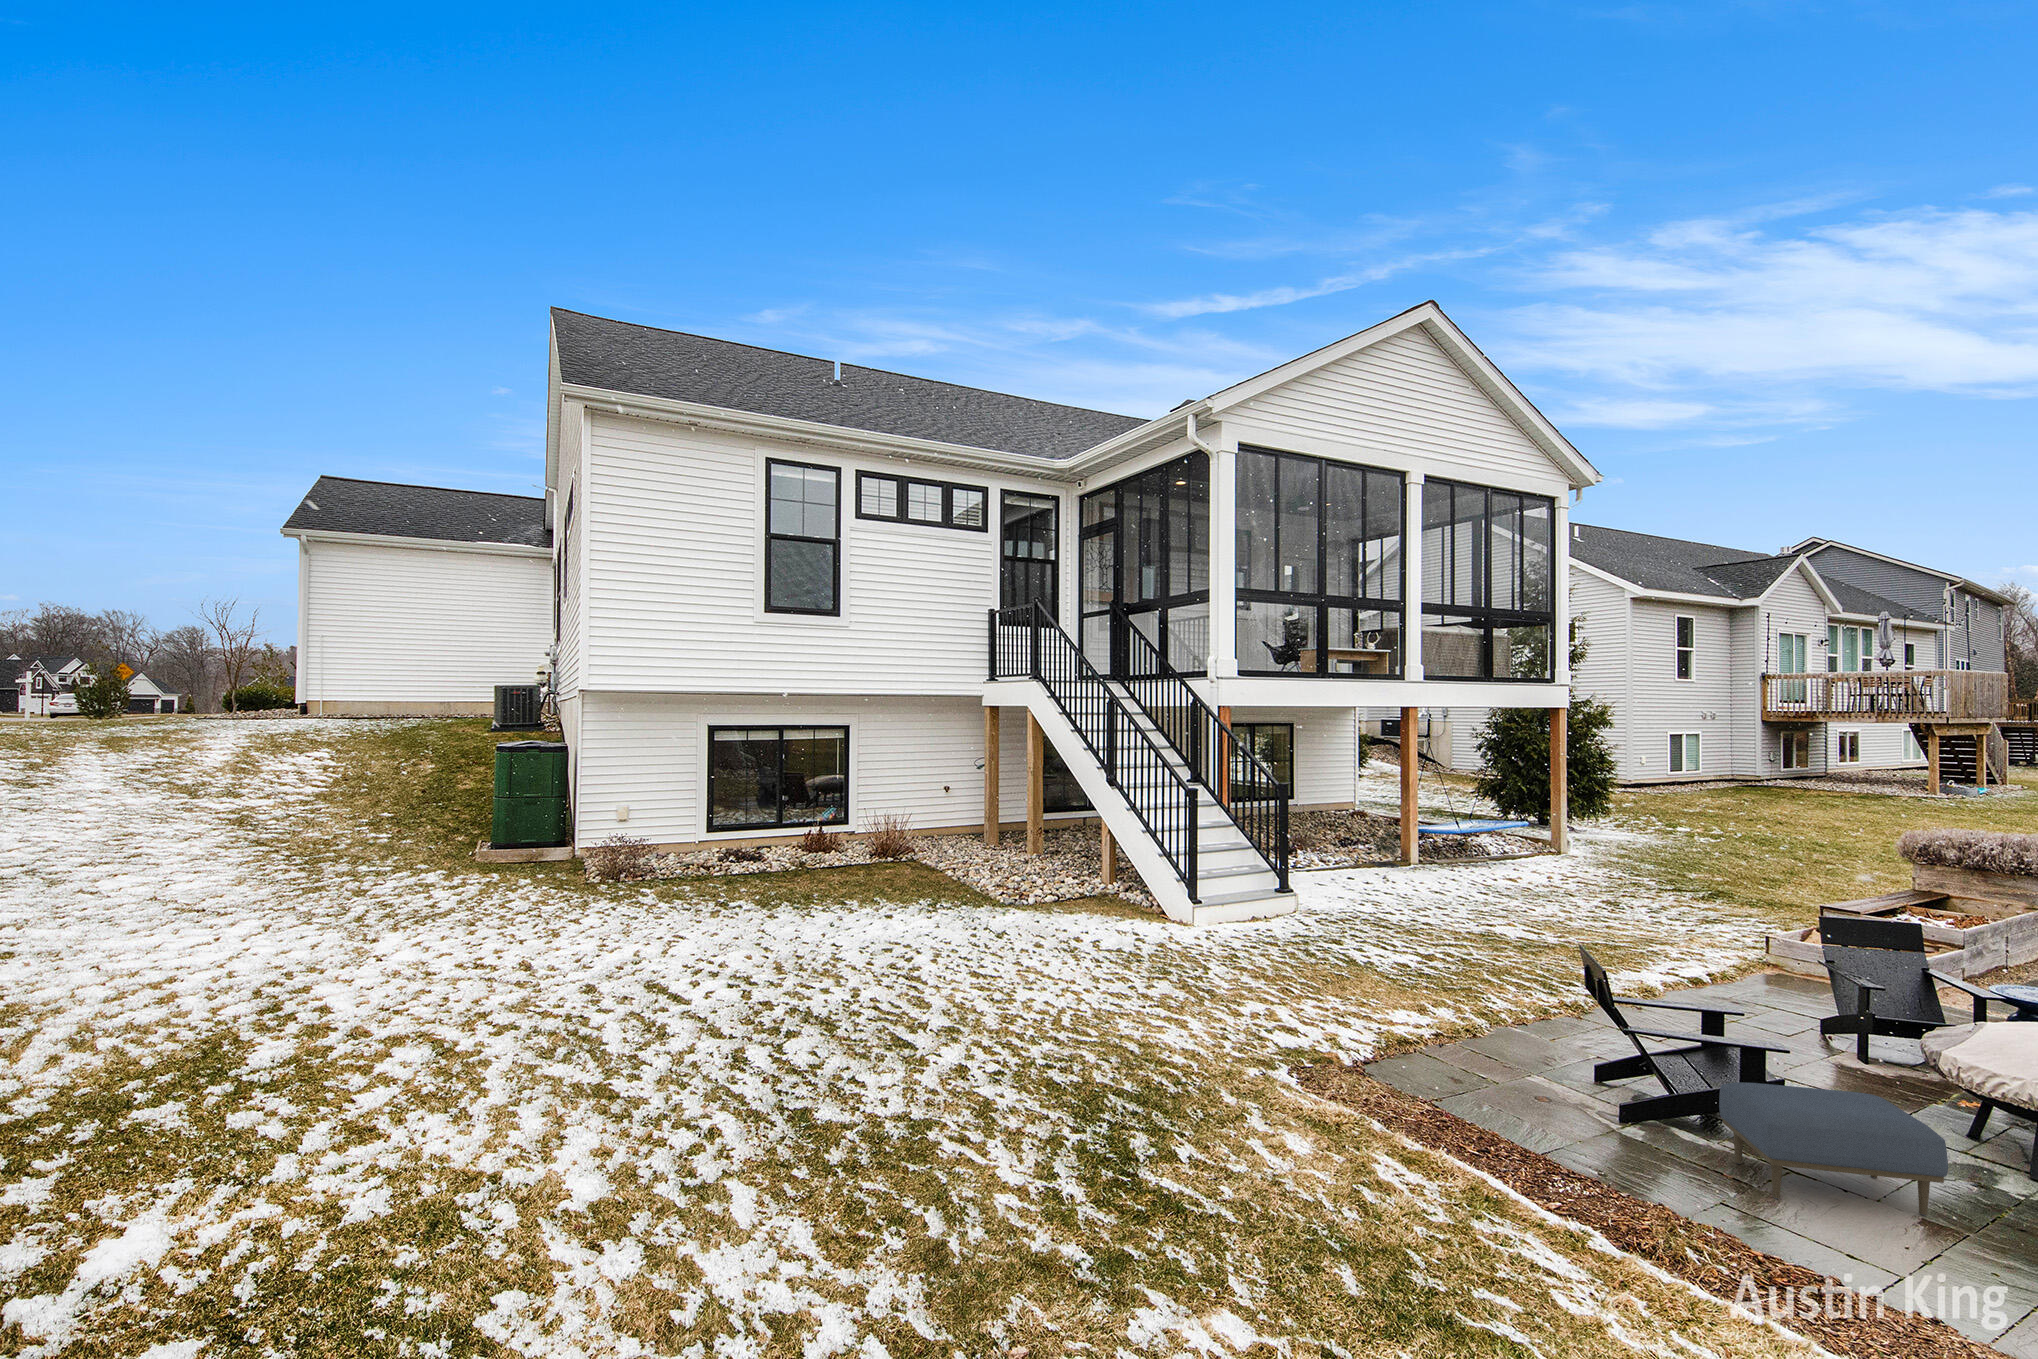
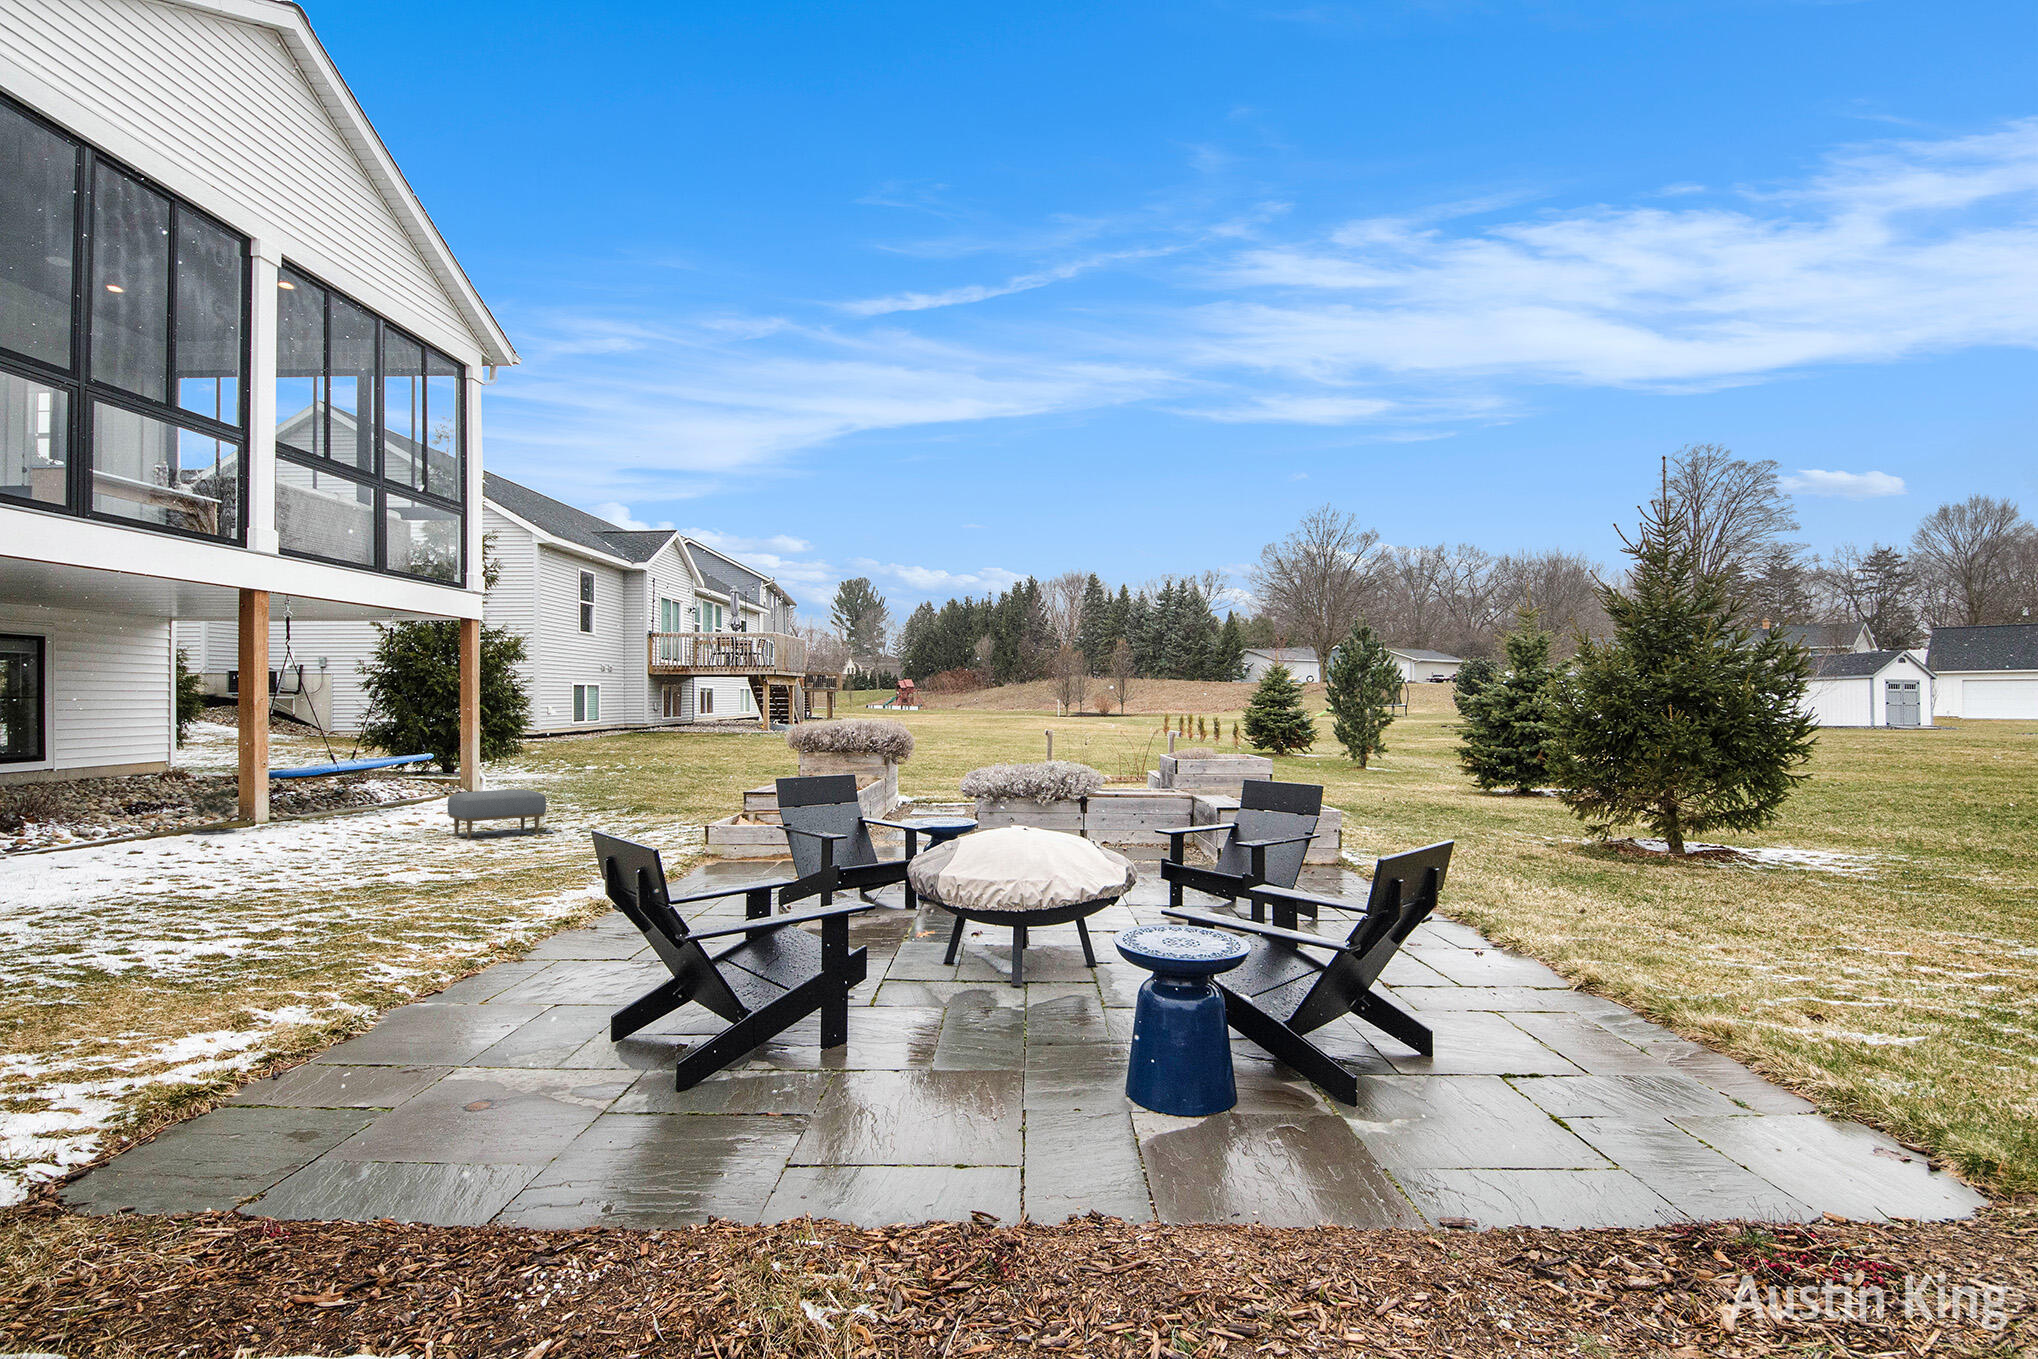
ottoman: present [1719,1082,1948,1215] -> present [448,789,546,840]

